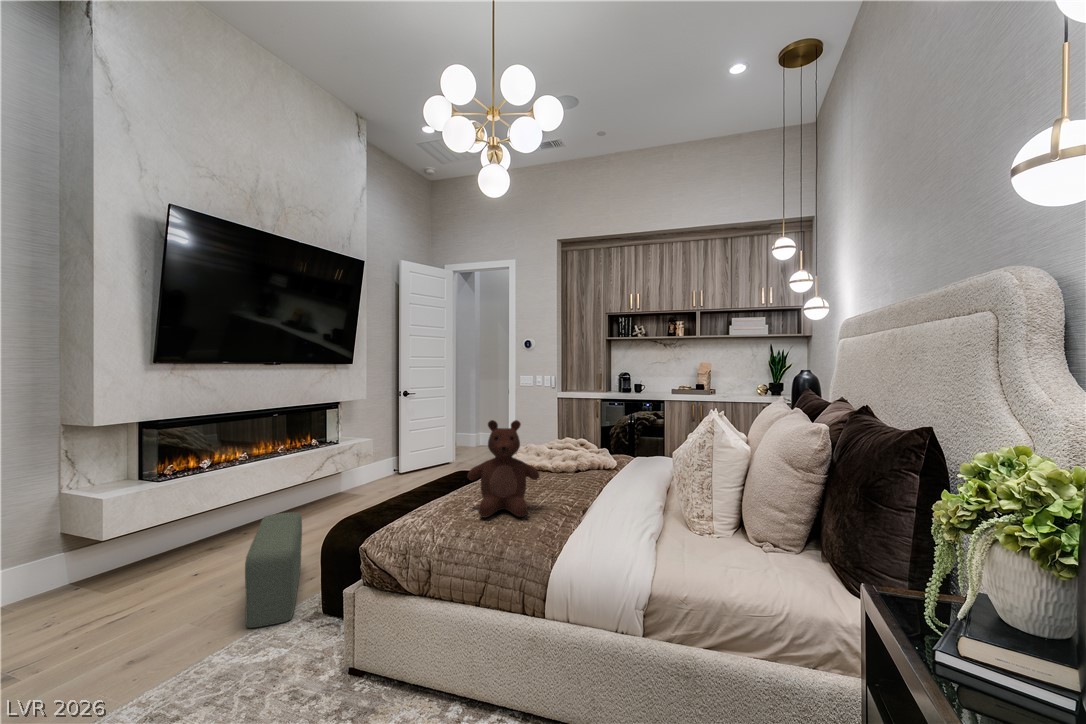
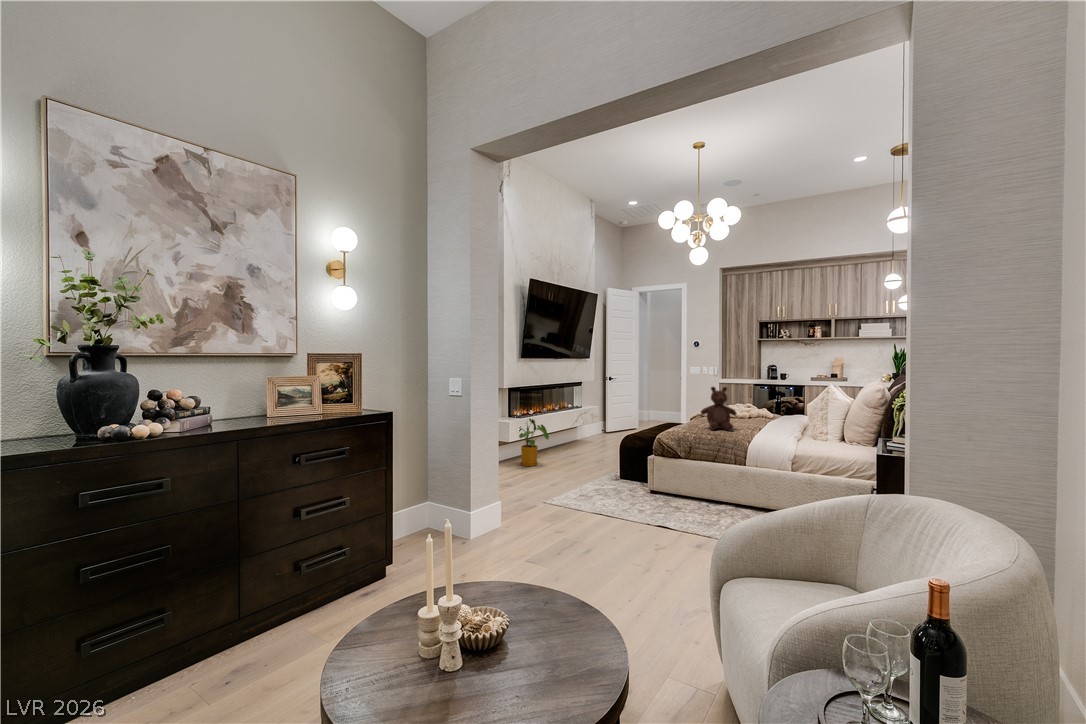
house plant: none [132,474,220,577] -> present [519,418,549,466]
pouf: present [245,512,302,628] -> none [573,437,607,483]

